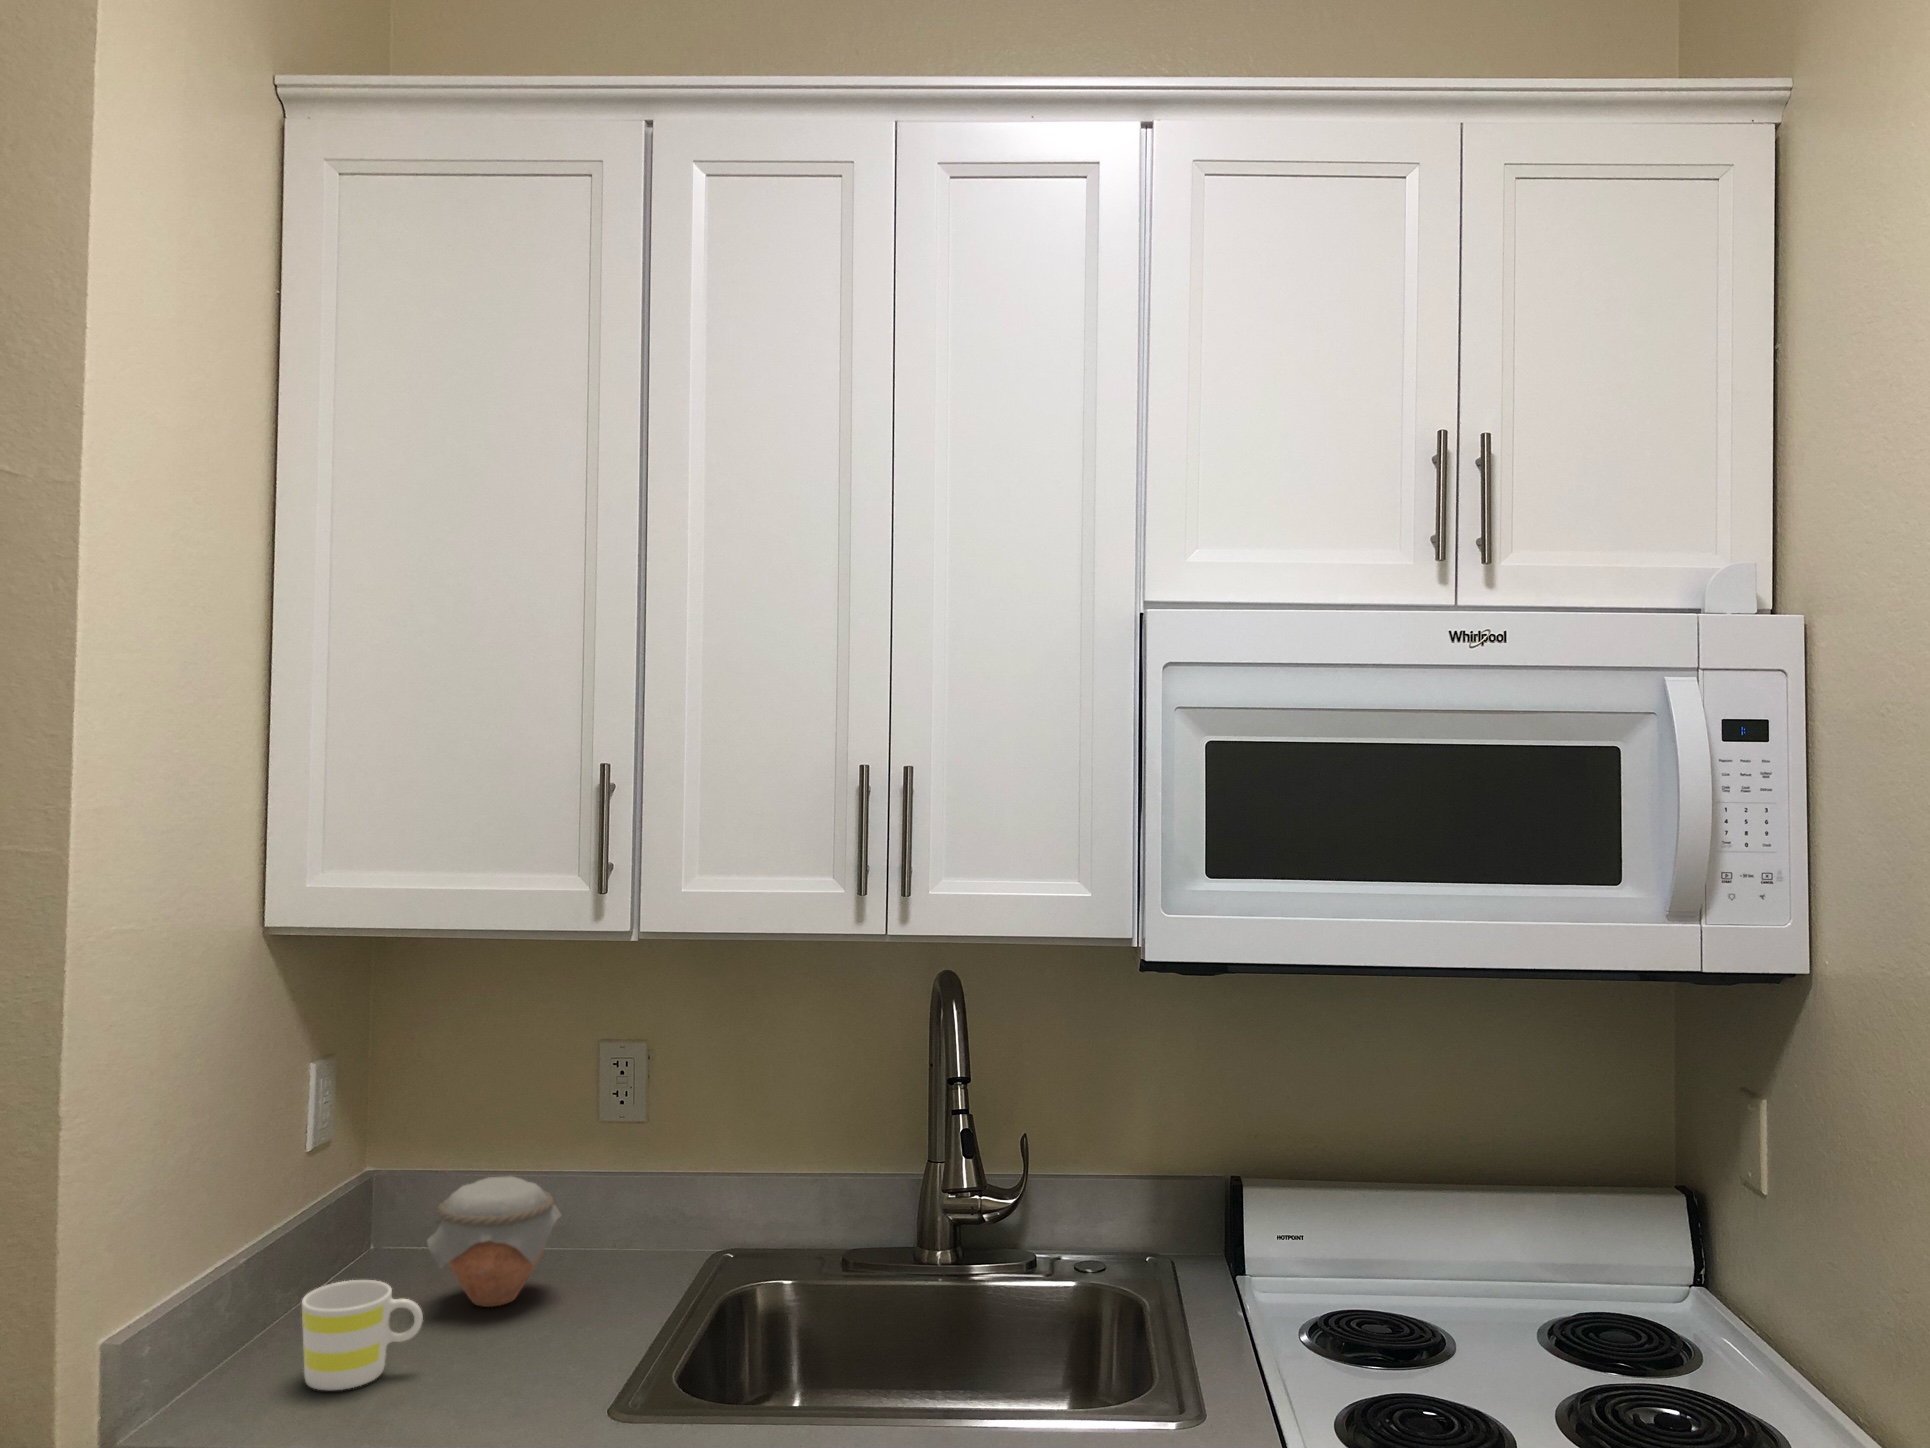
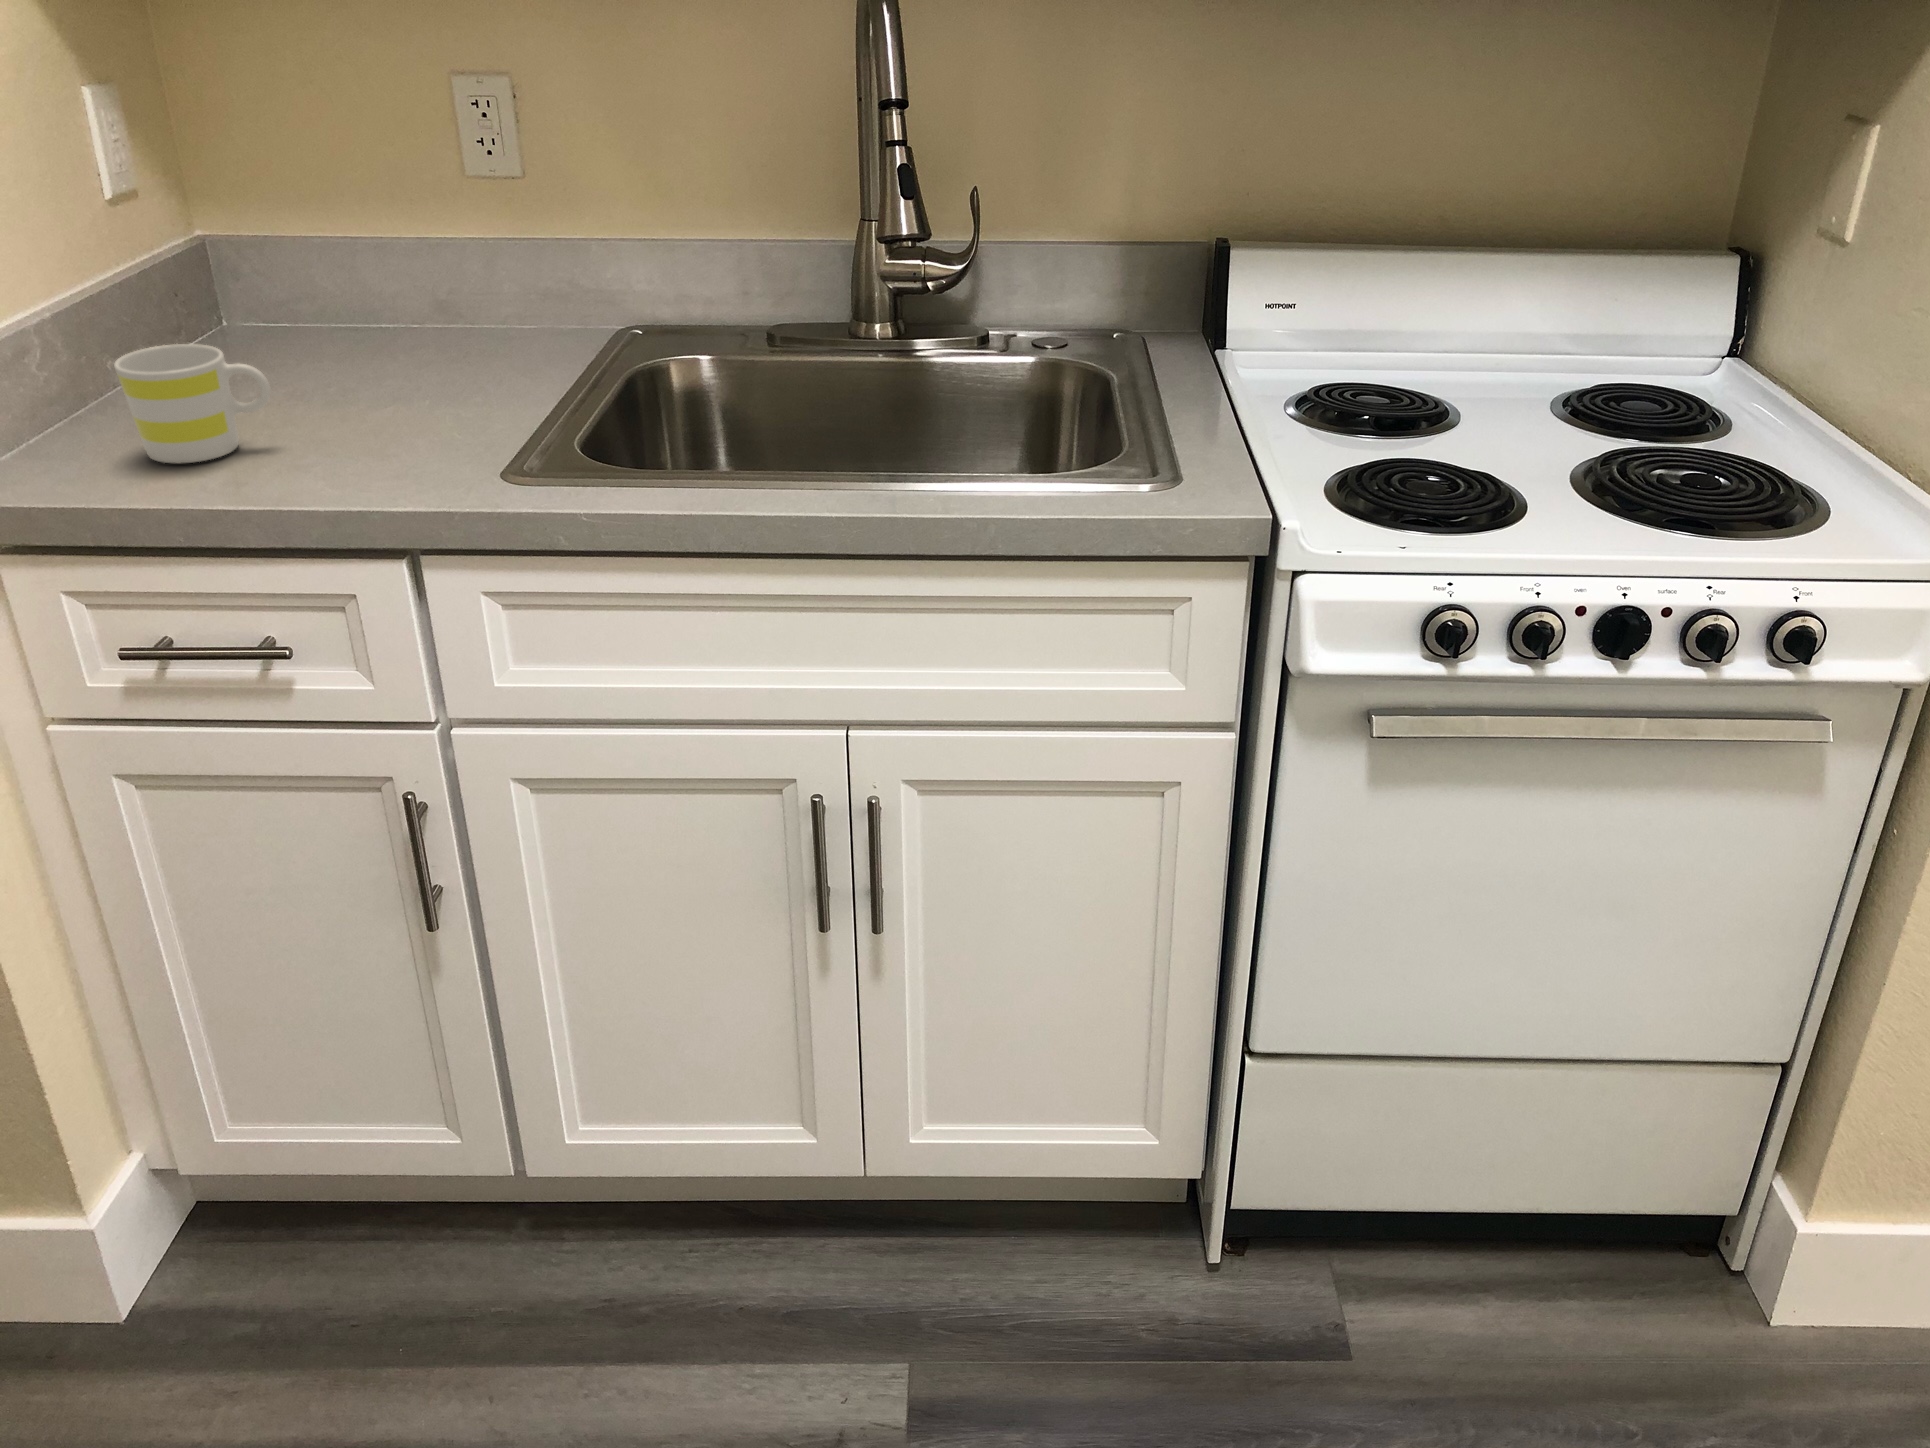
jar: present [427,1176,561,1307] -> none [260,234,422,384]

